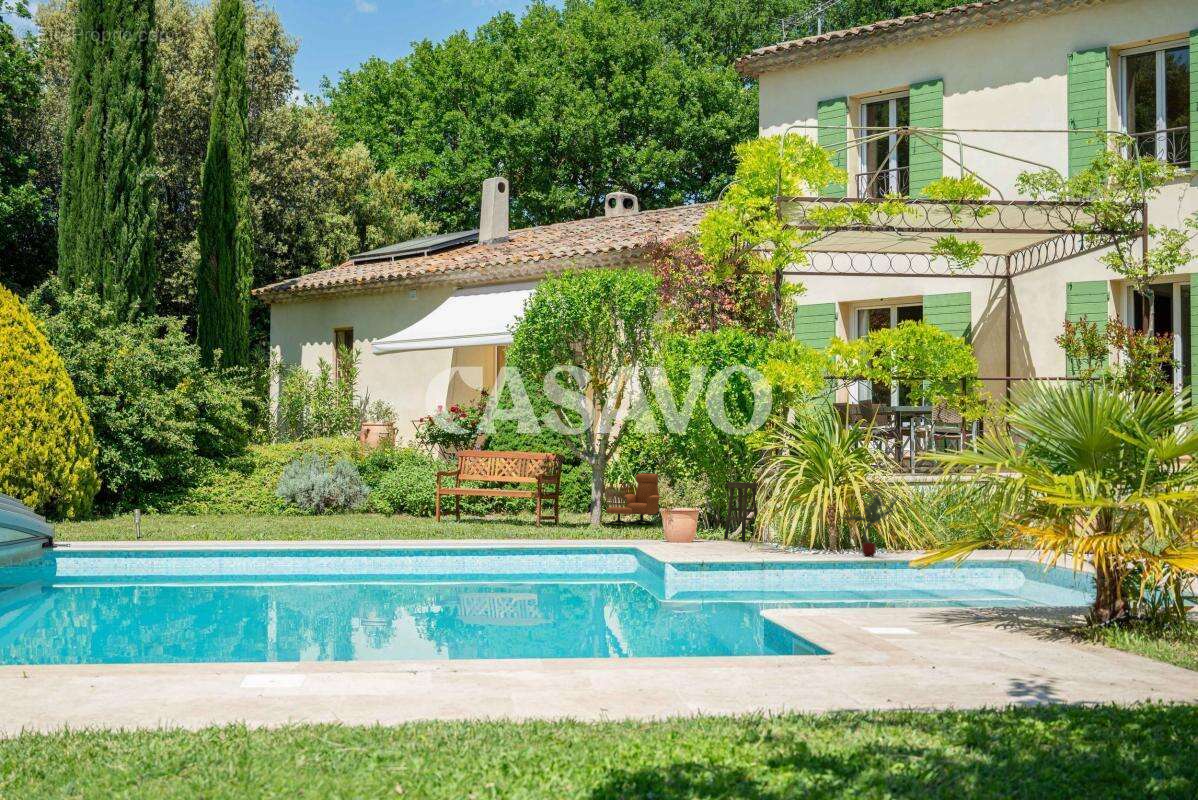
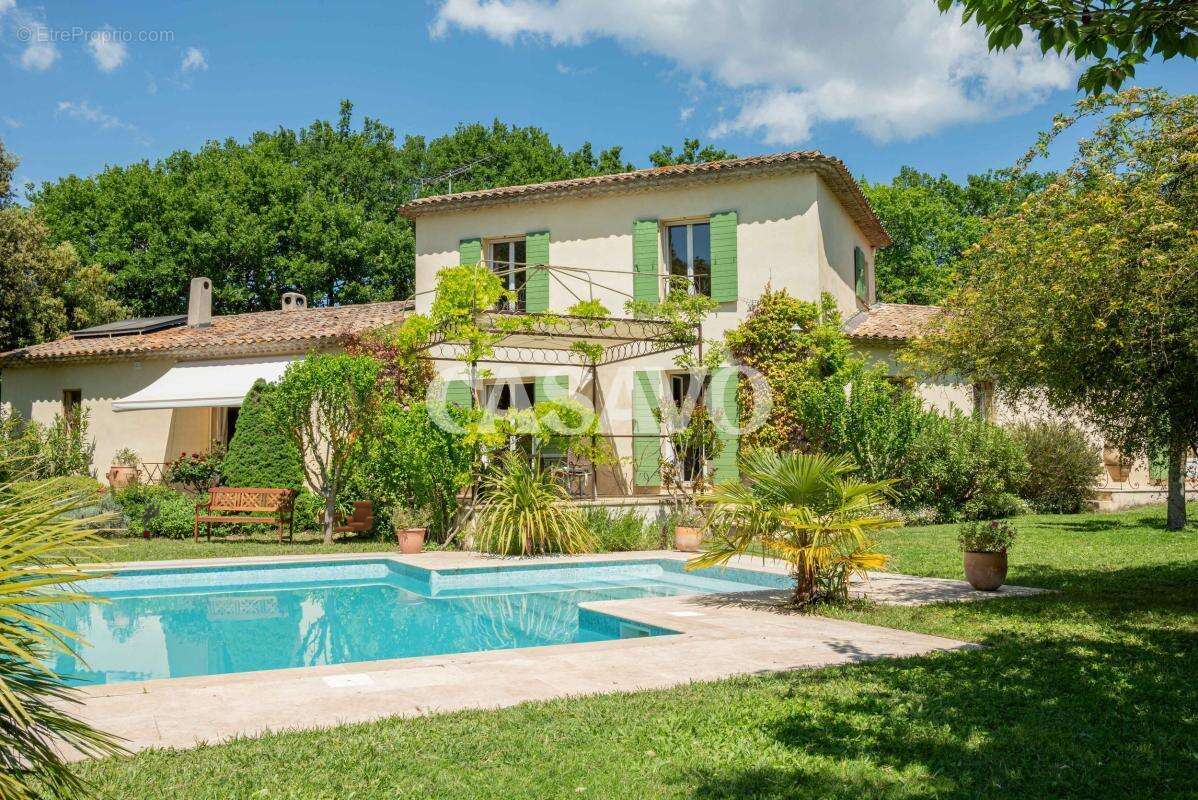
stool: present [724,482,758,541] -> none [437,507,466,550]
potted tree: present [842,488,898,556] -> present [135,500,161,538]

